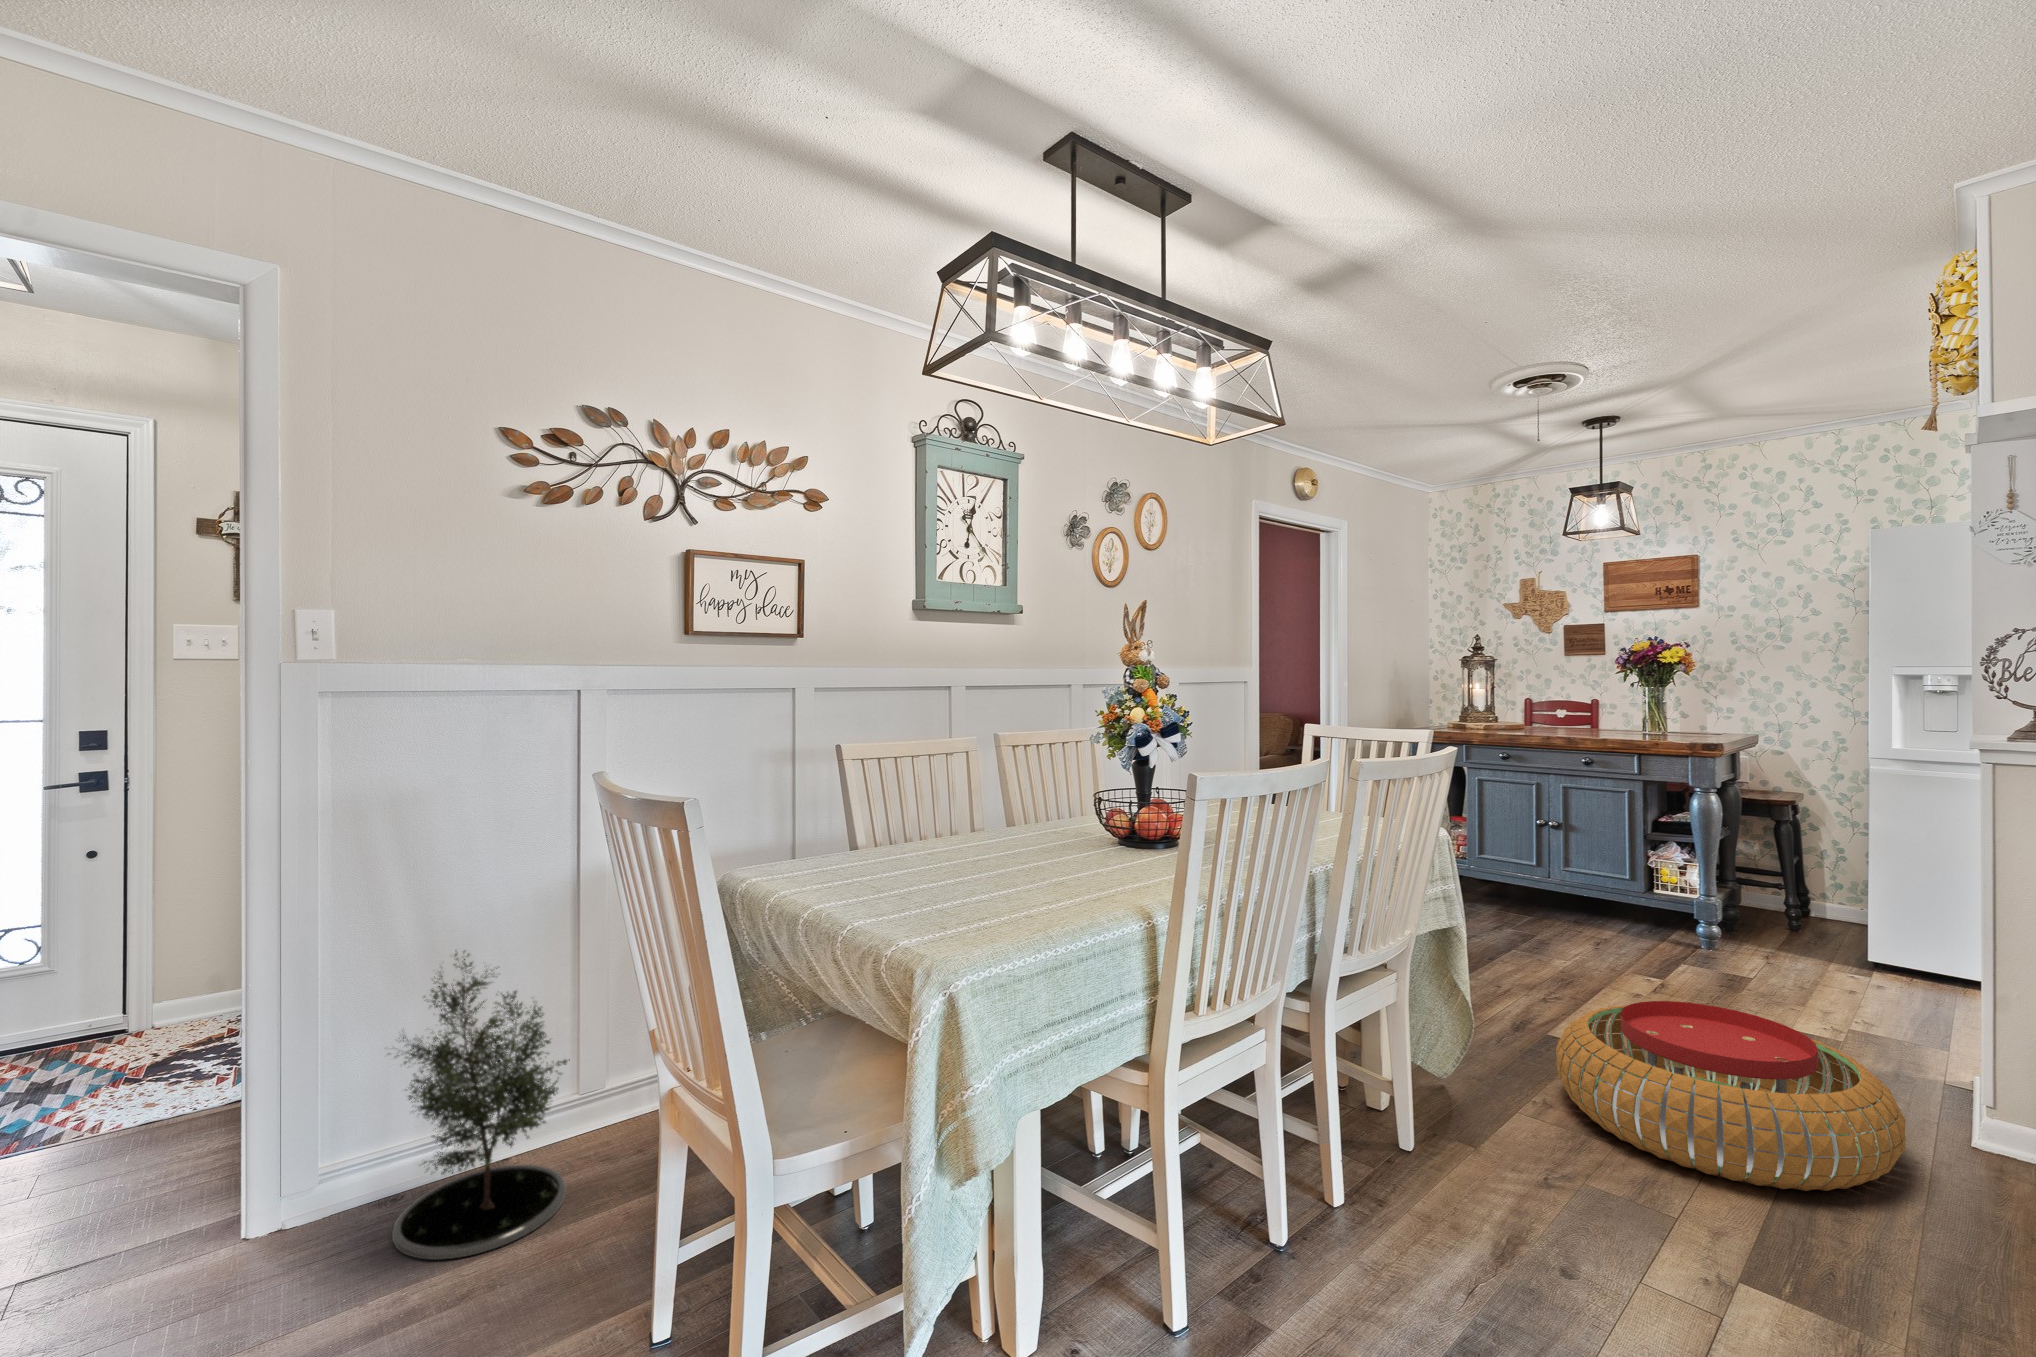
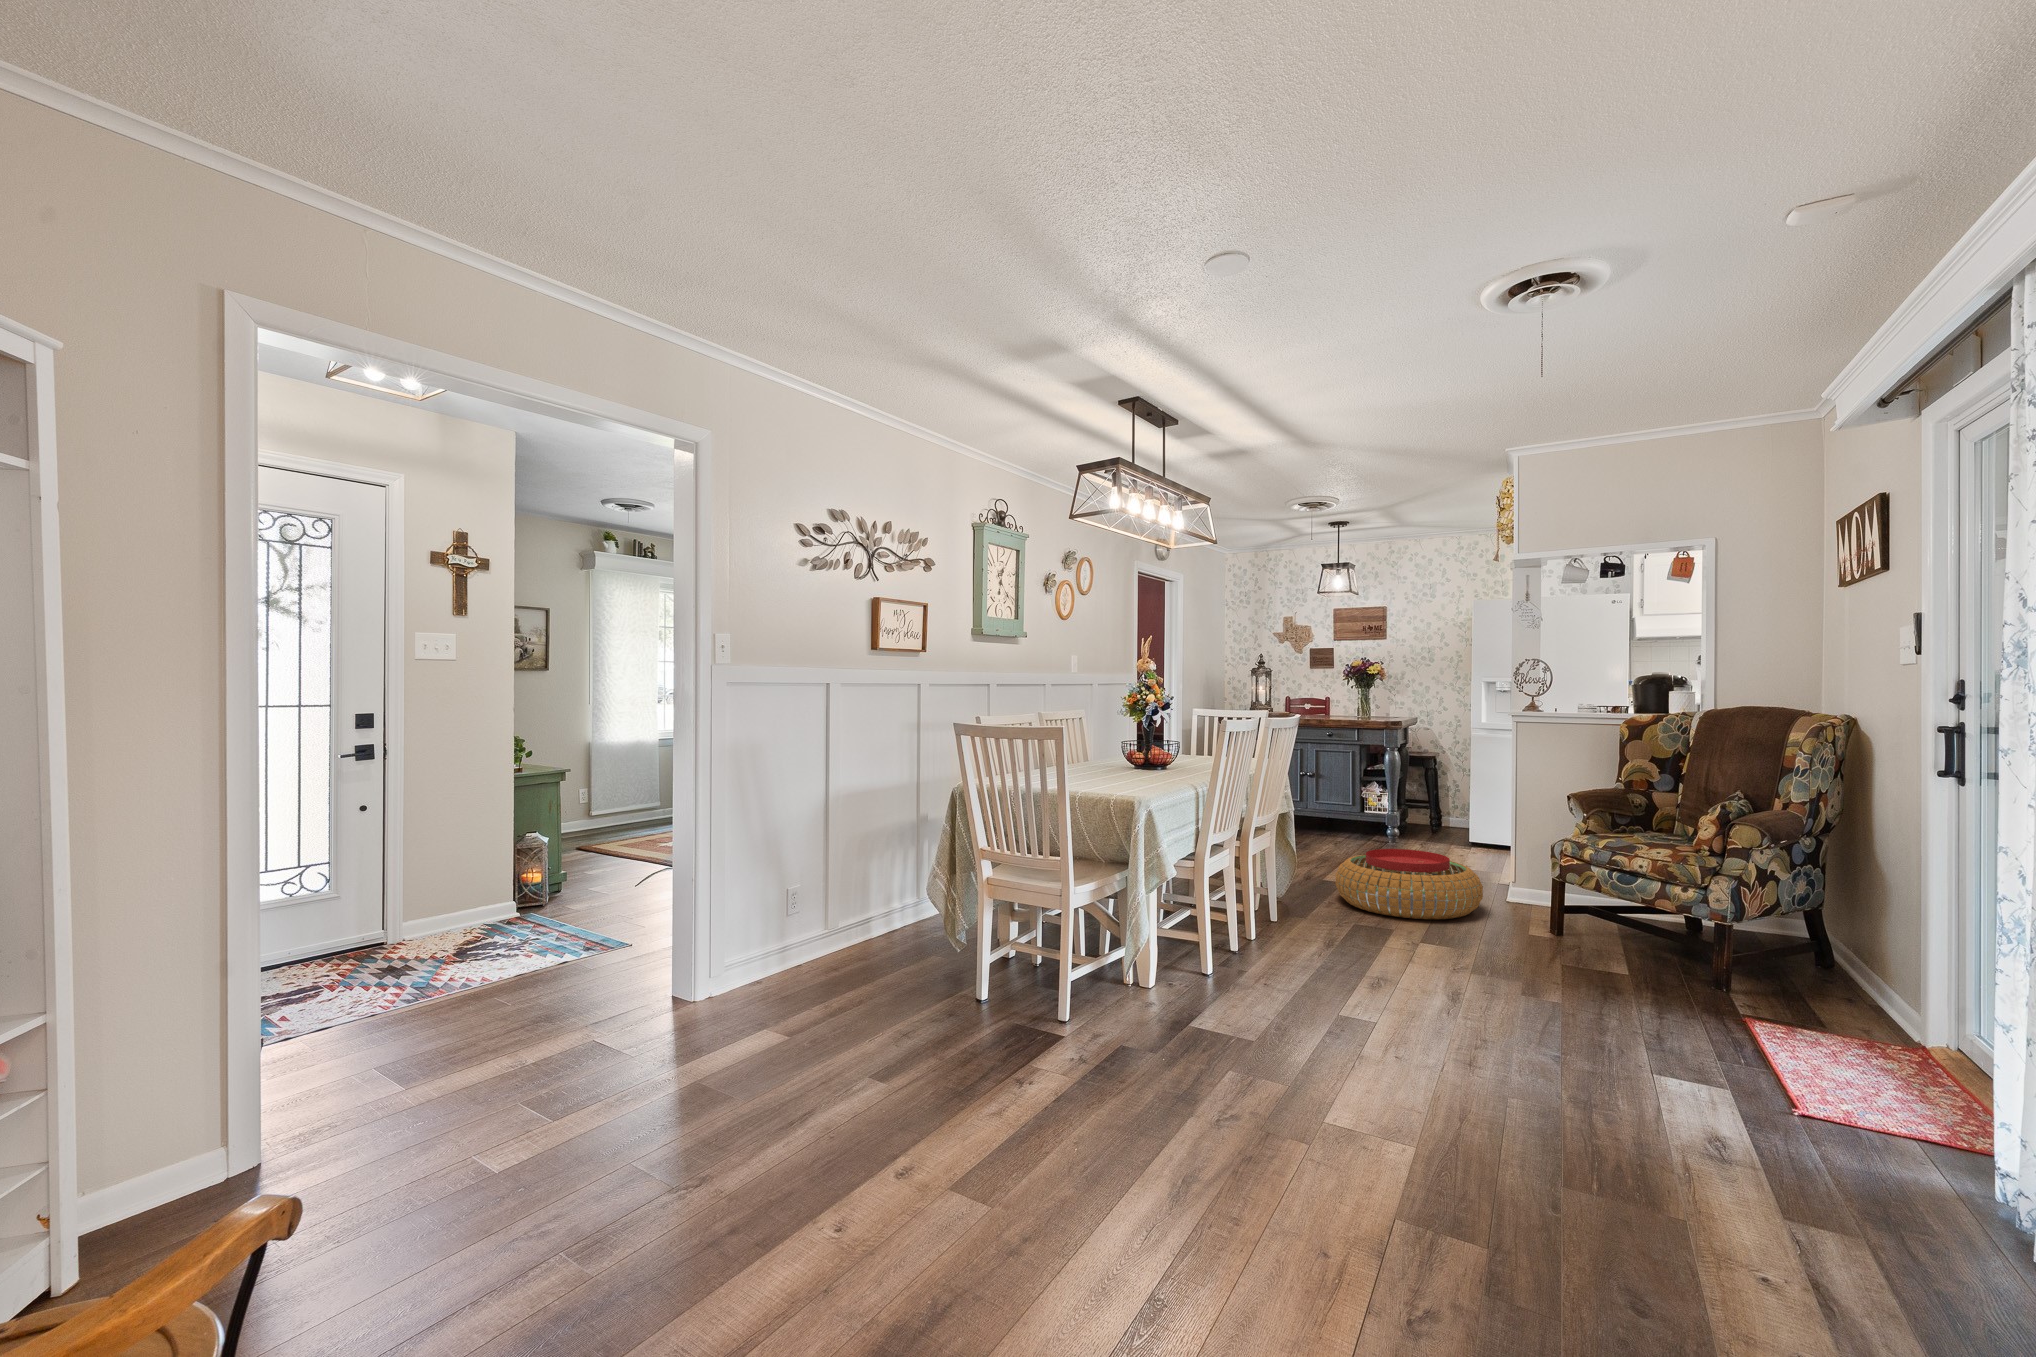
potted tree: present [387,953,570,1260] -> none [782,827,879,993]

